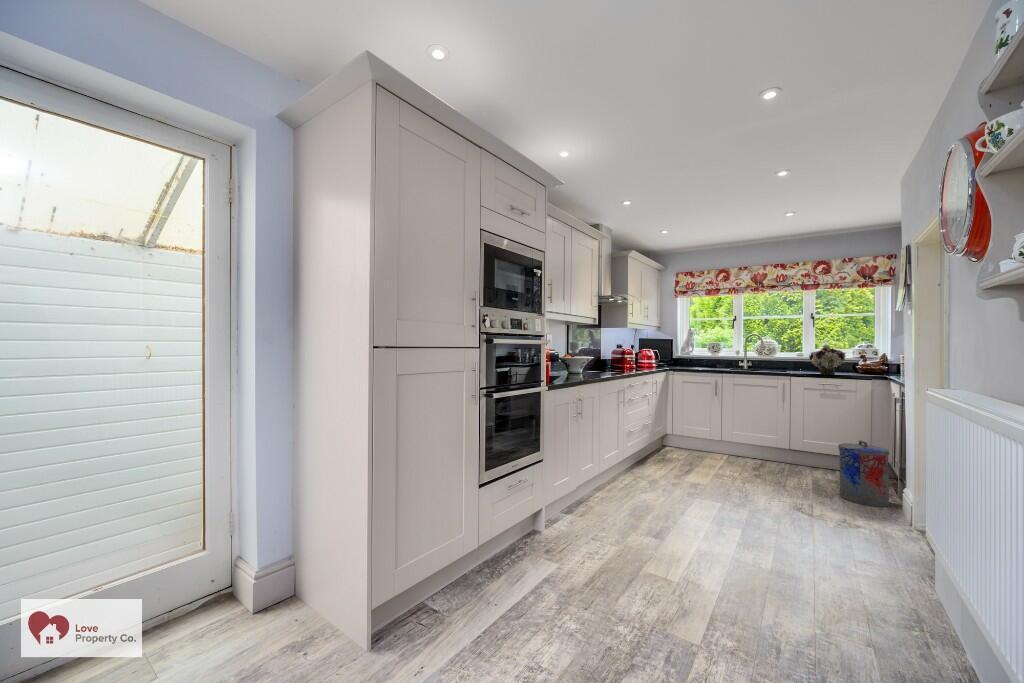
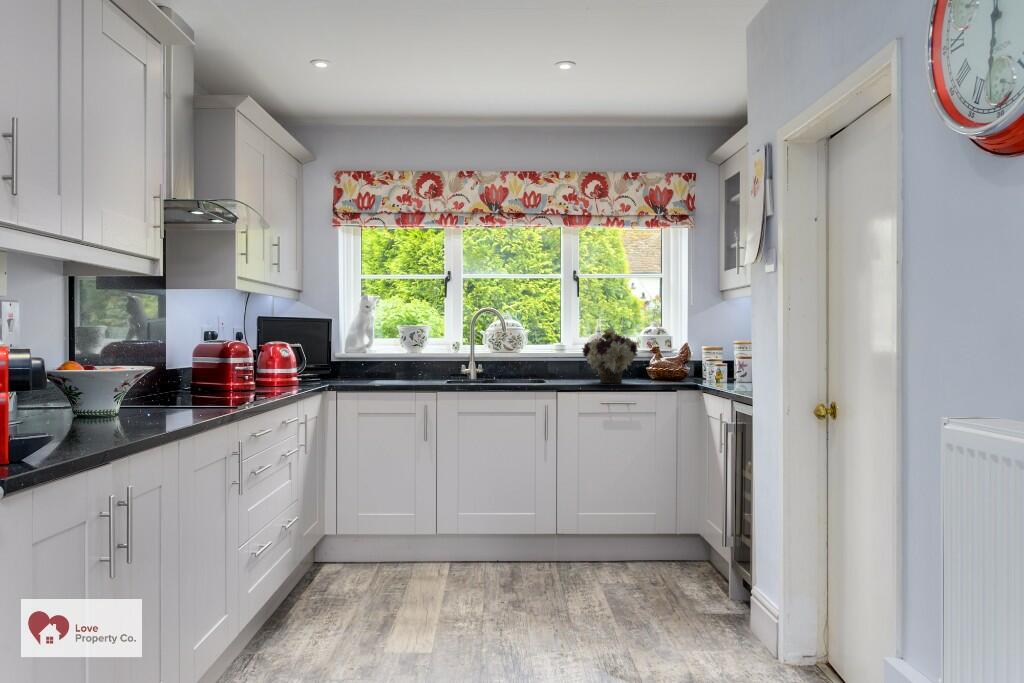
trash can: present [838,440,889,507] -> none [670,520,749,651]

